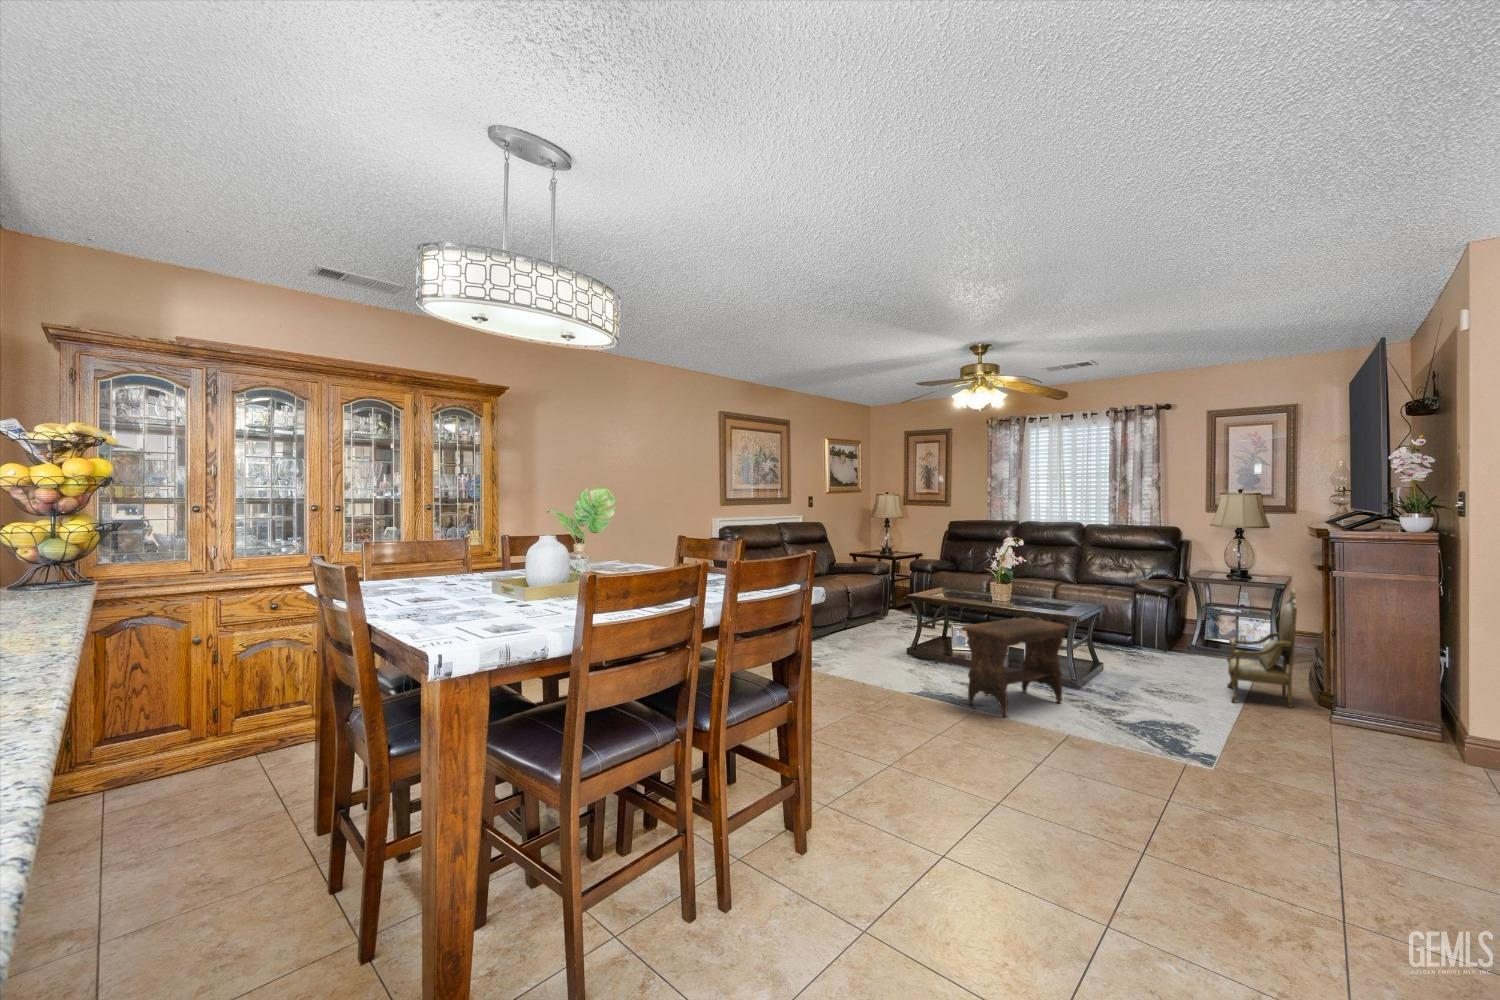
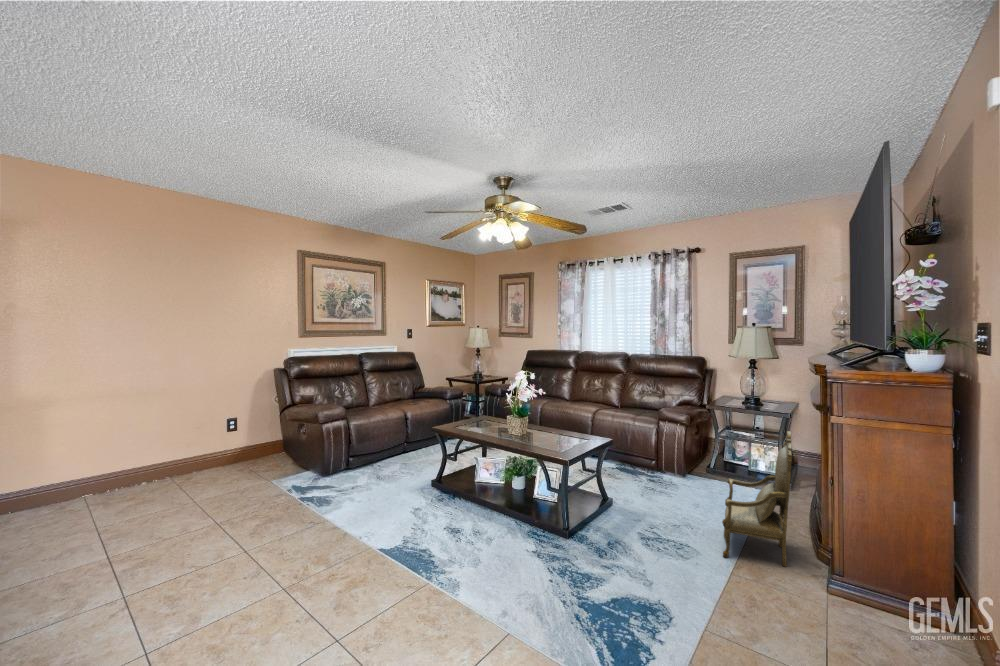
footstool: present [962,617,1069,717] -> none [419,460,545,595]

